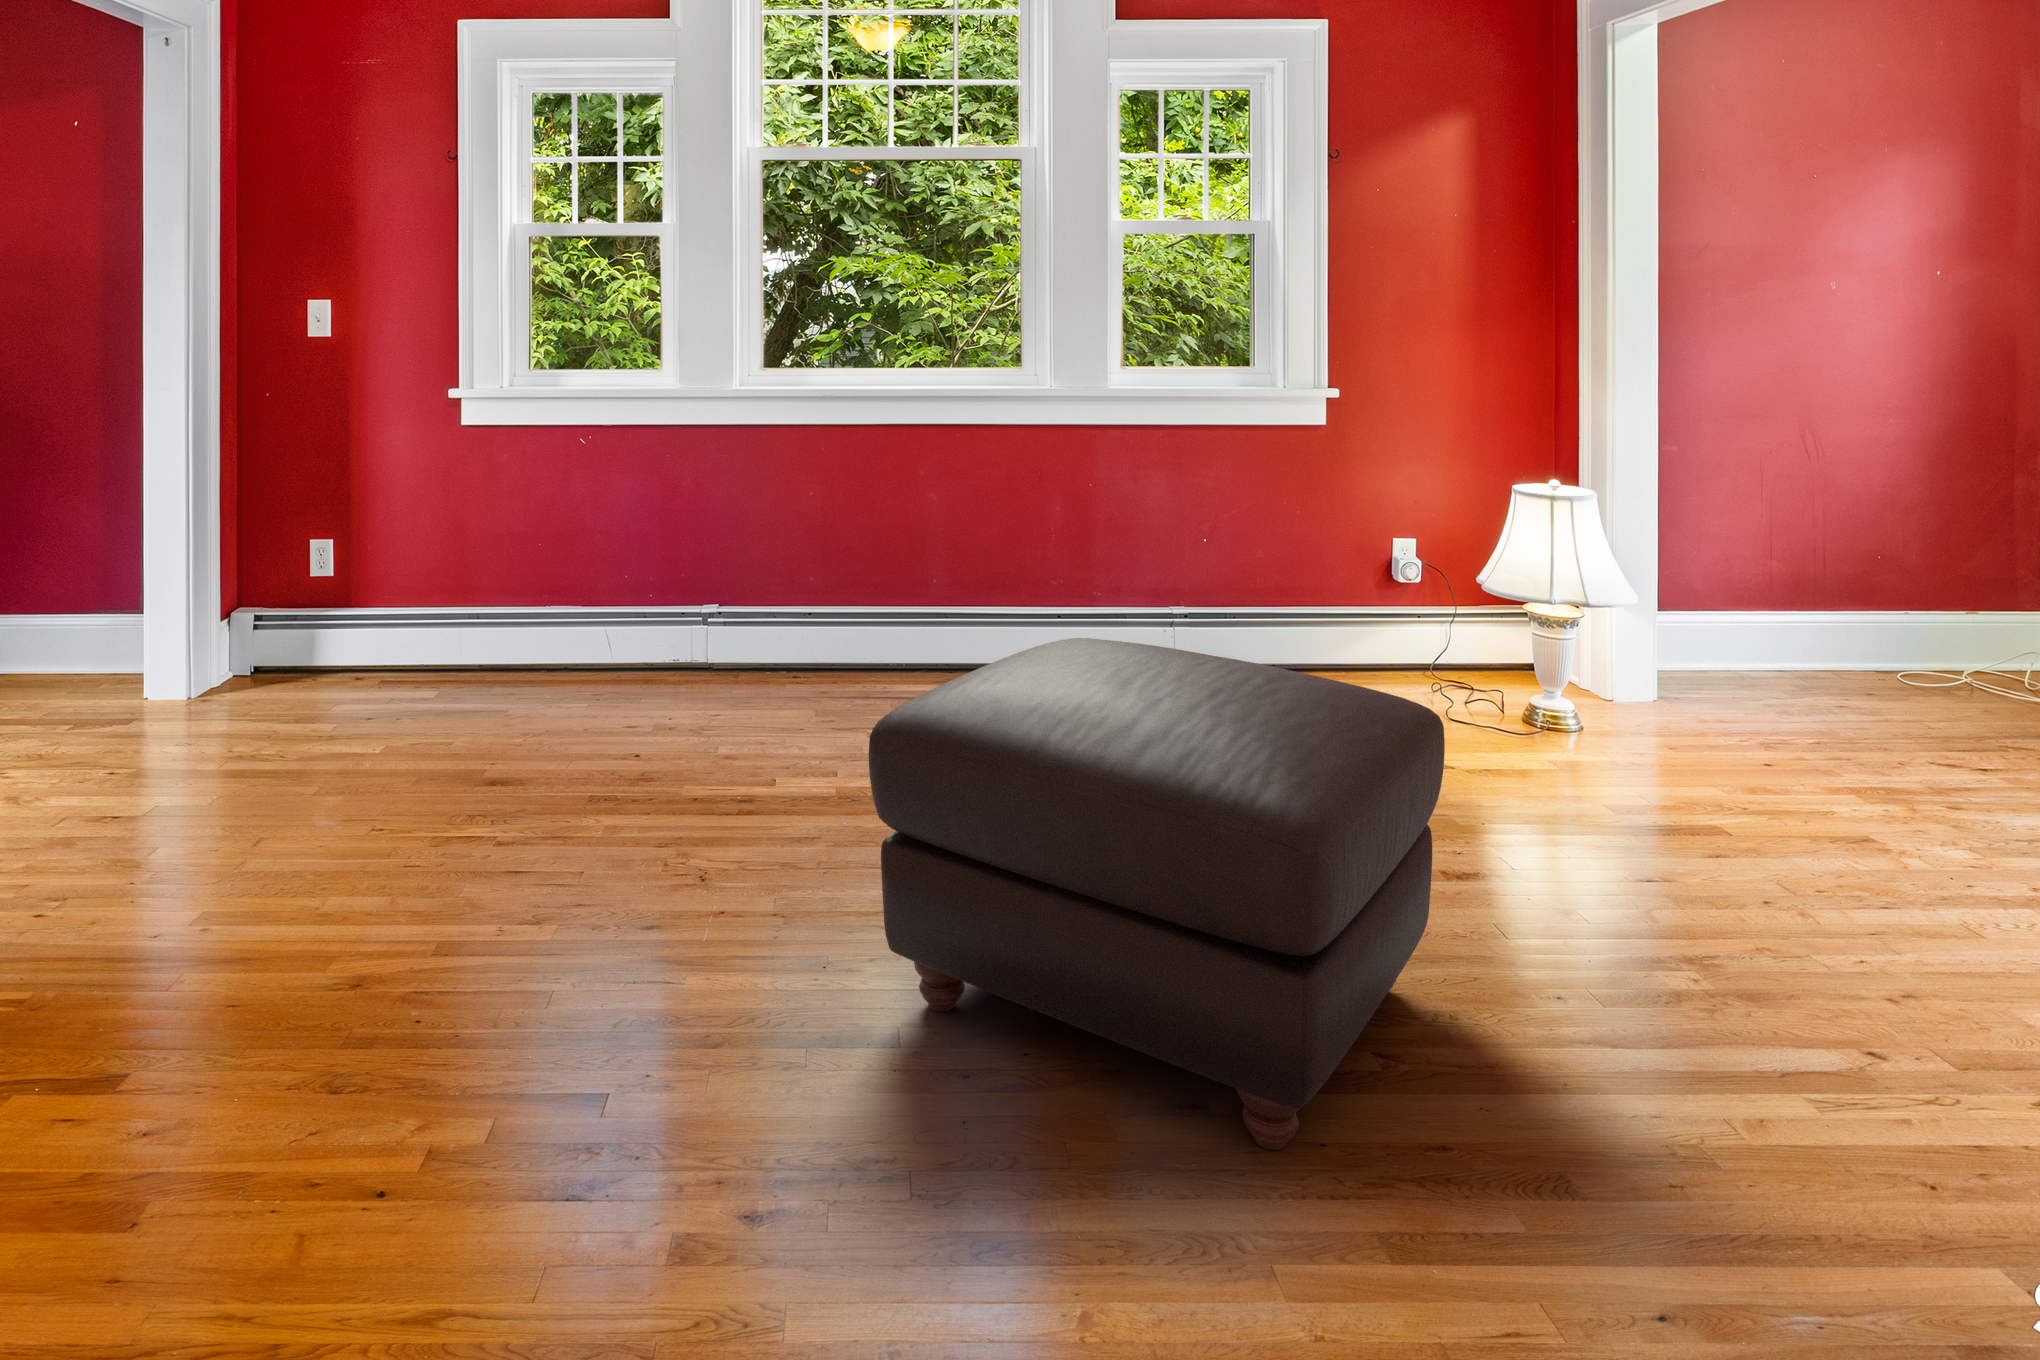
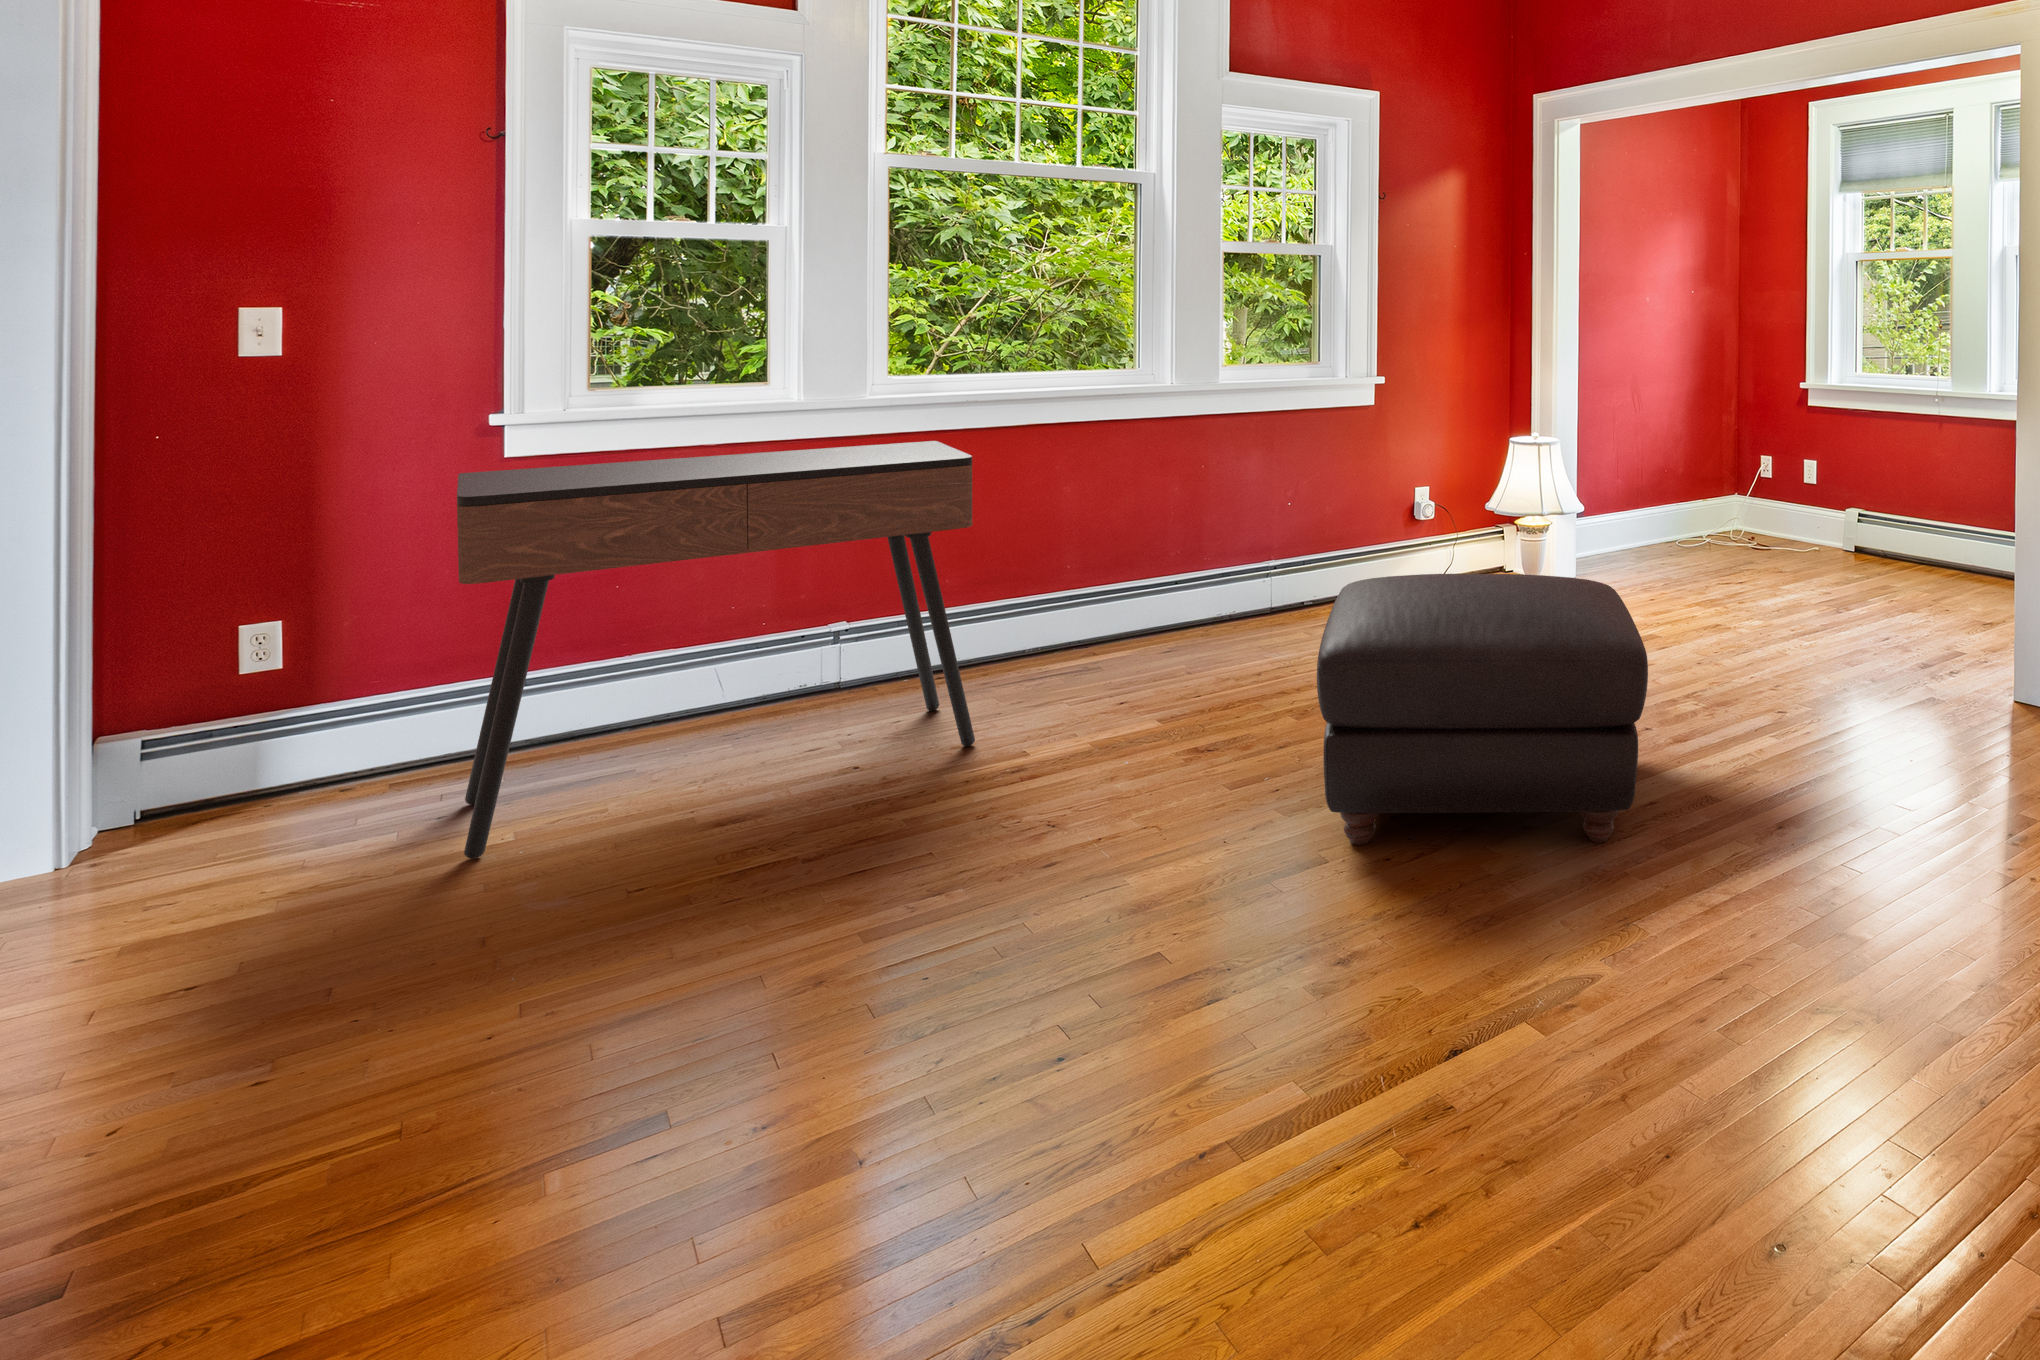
console table: none [315,431,752,761] -> present [457,441,975,858]

